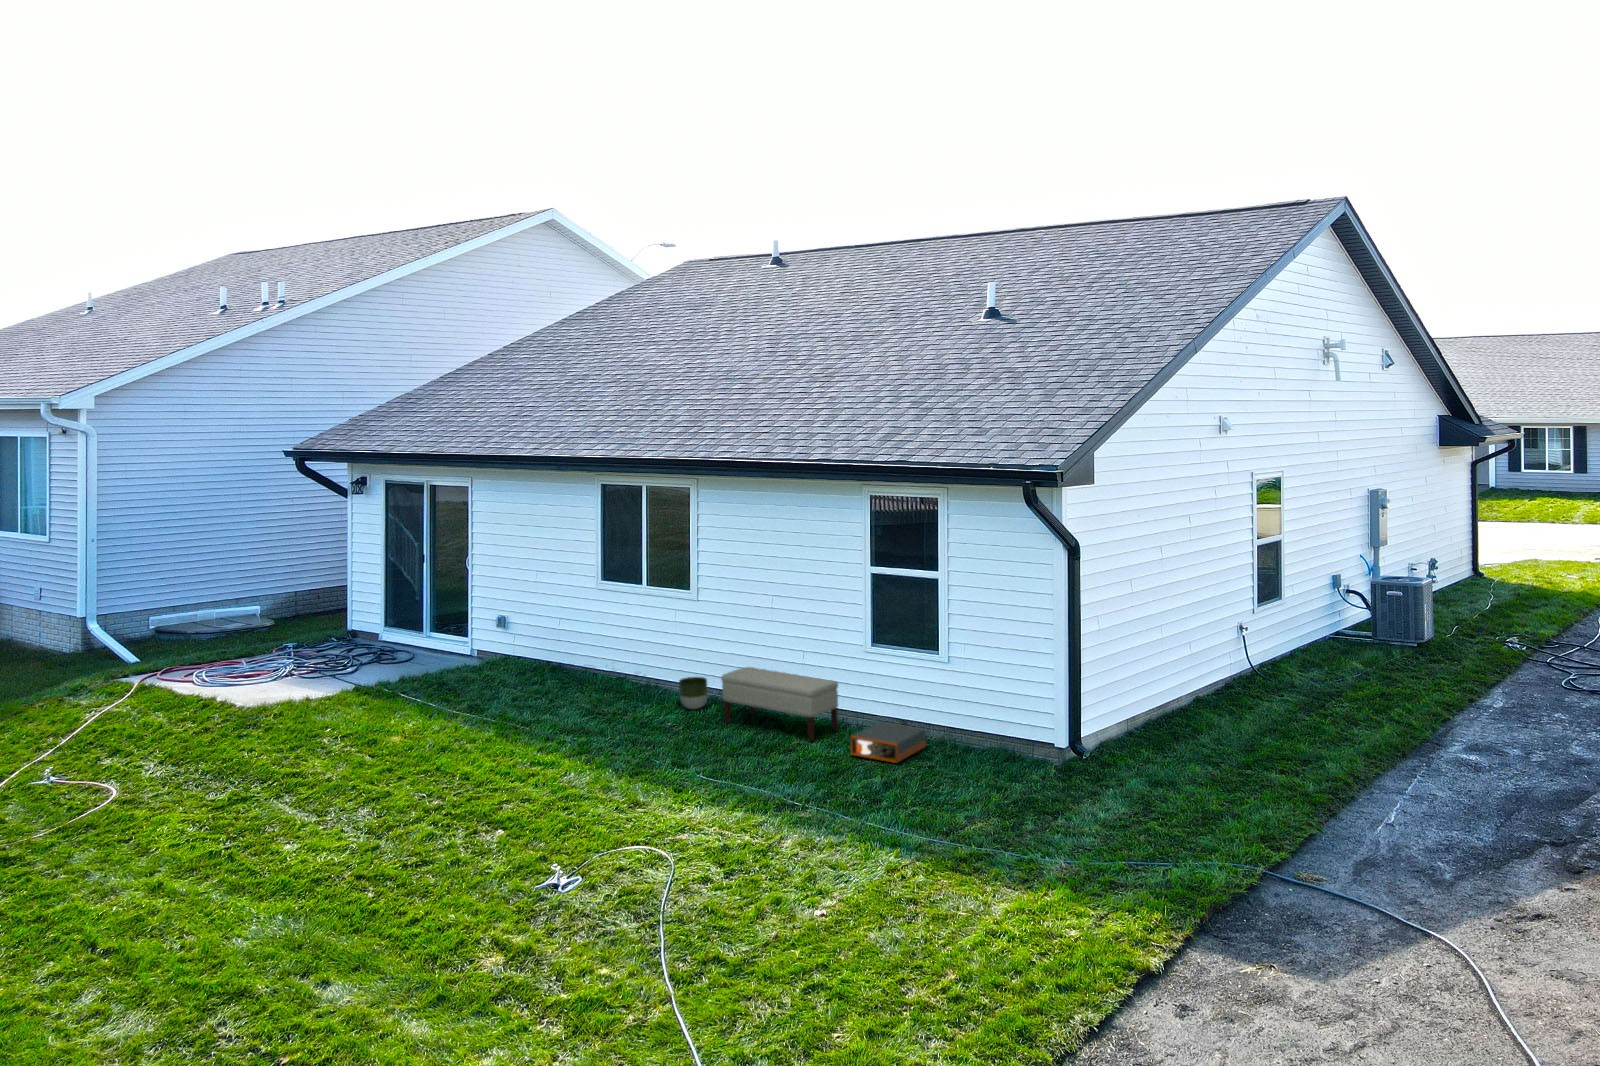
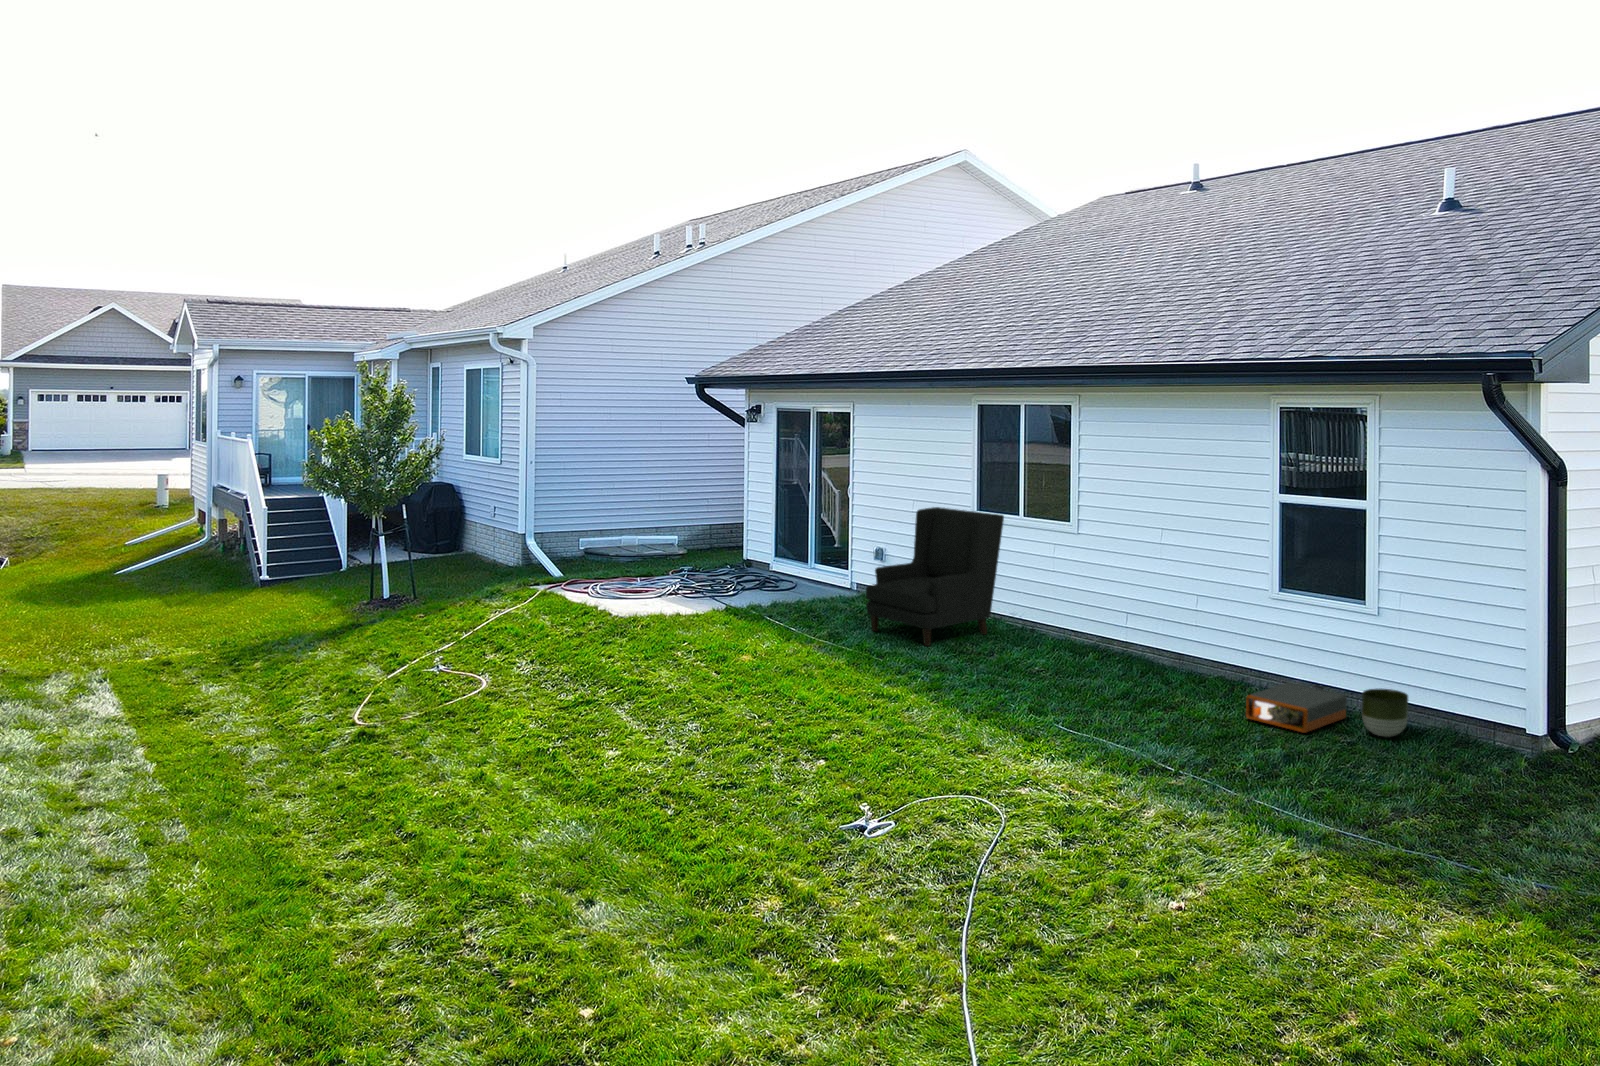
chair: none [502,578,631,711] -> present [866,507,1004,646]
bench: present [721,667,838,741] -> none [1096,609,1236,699]
planter: present [679,677,708,709] -> present [1362,689,1408,737]

